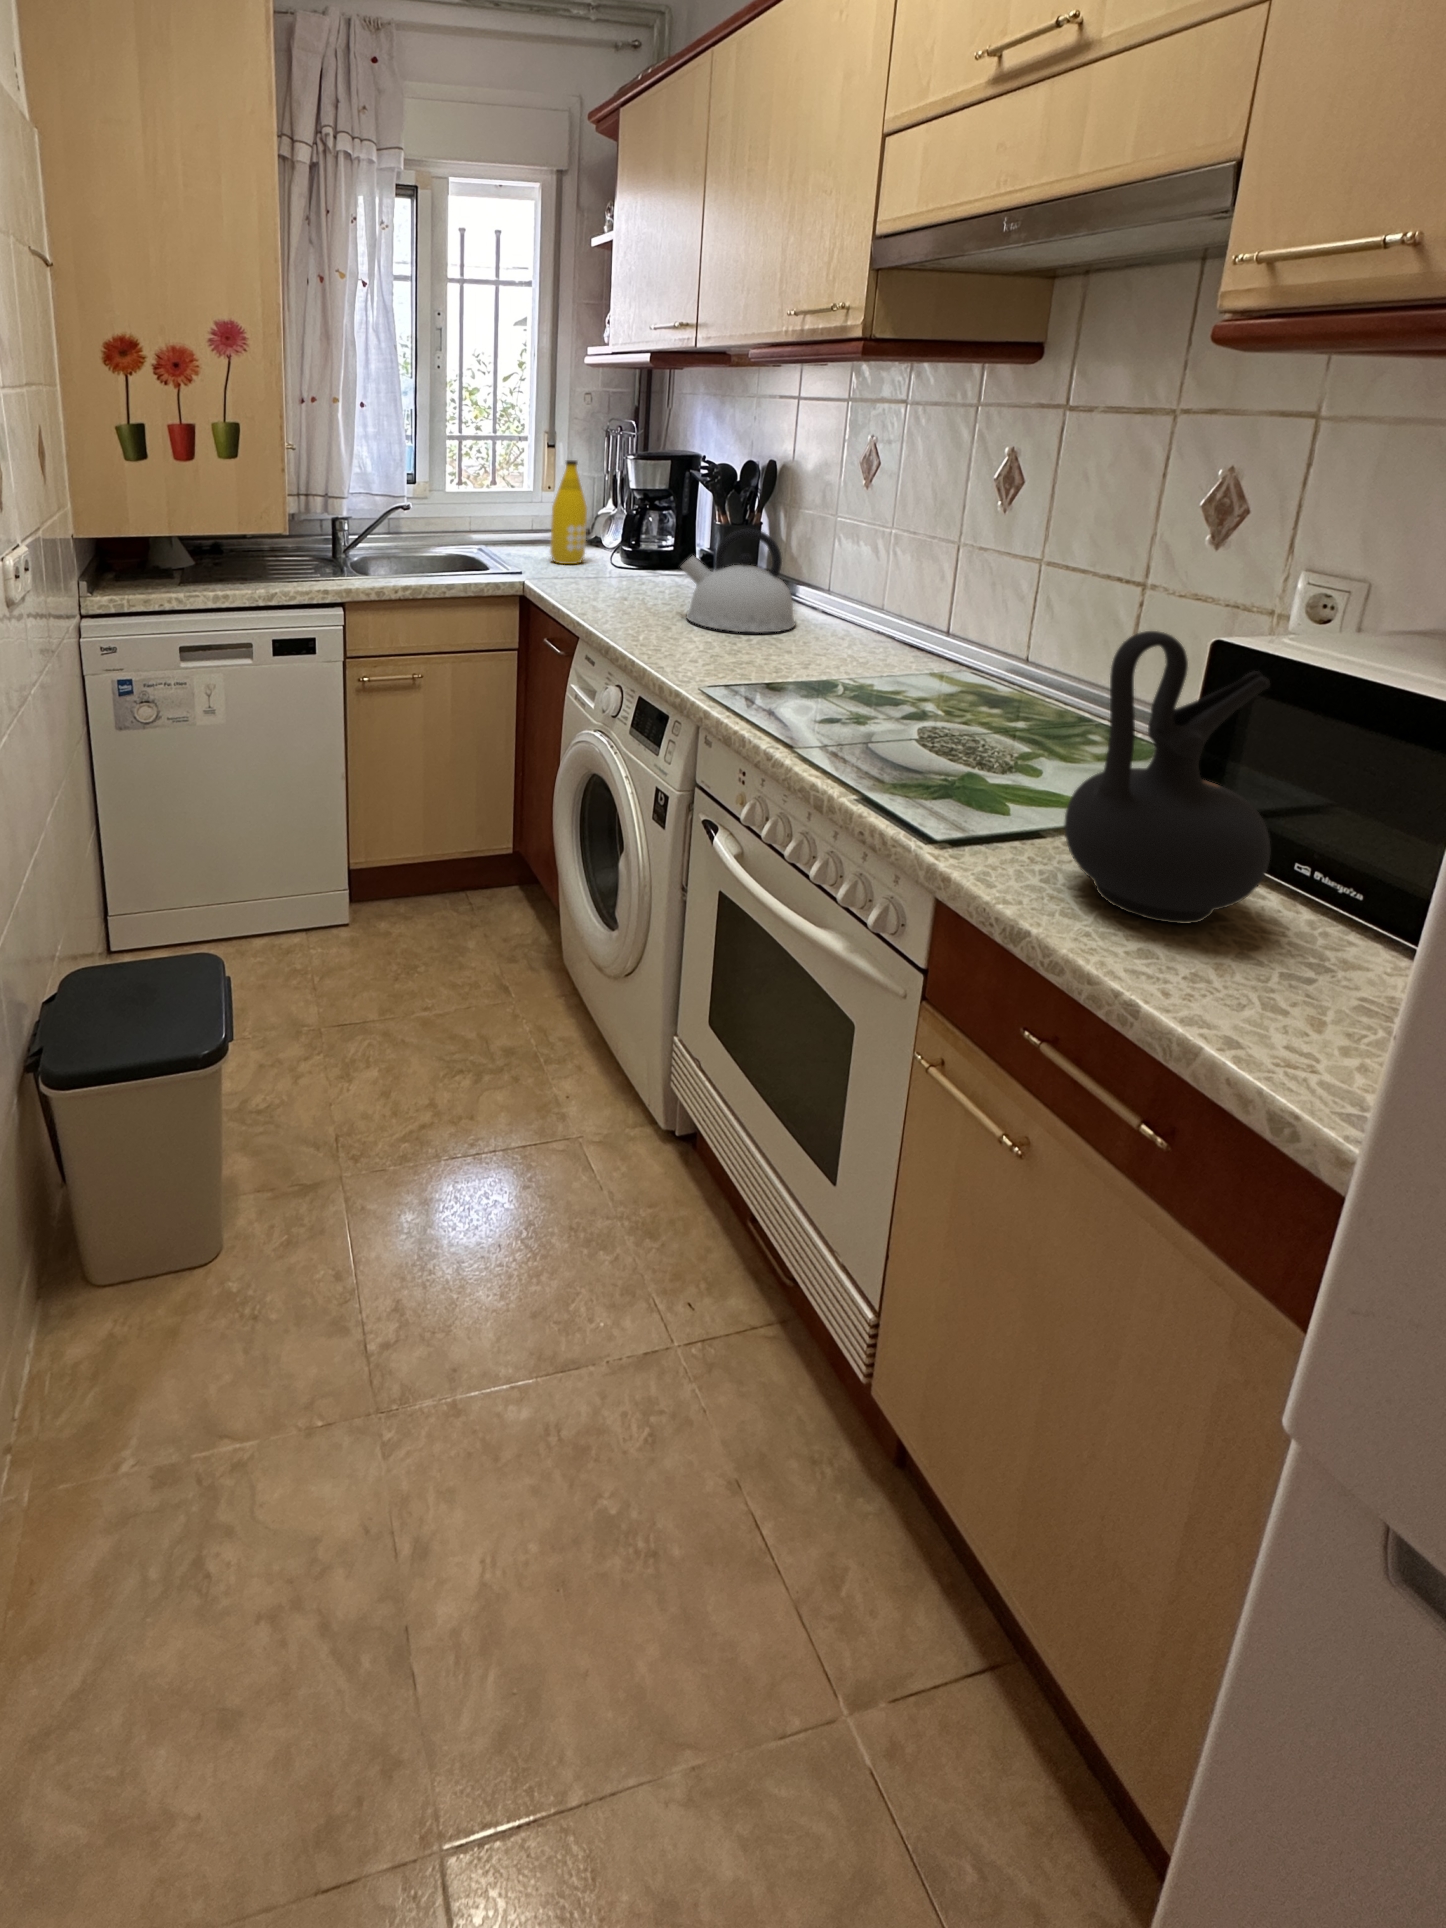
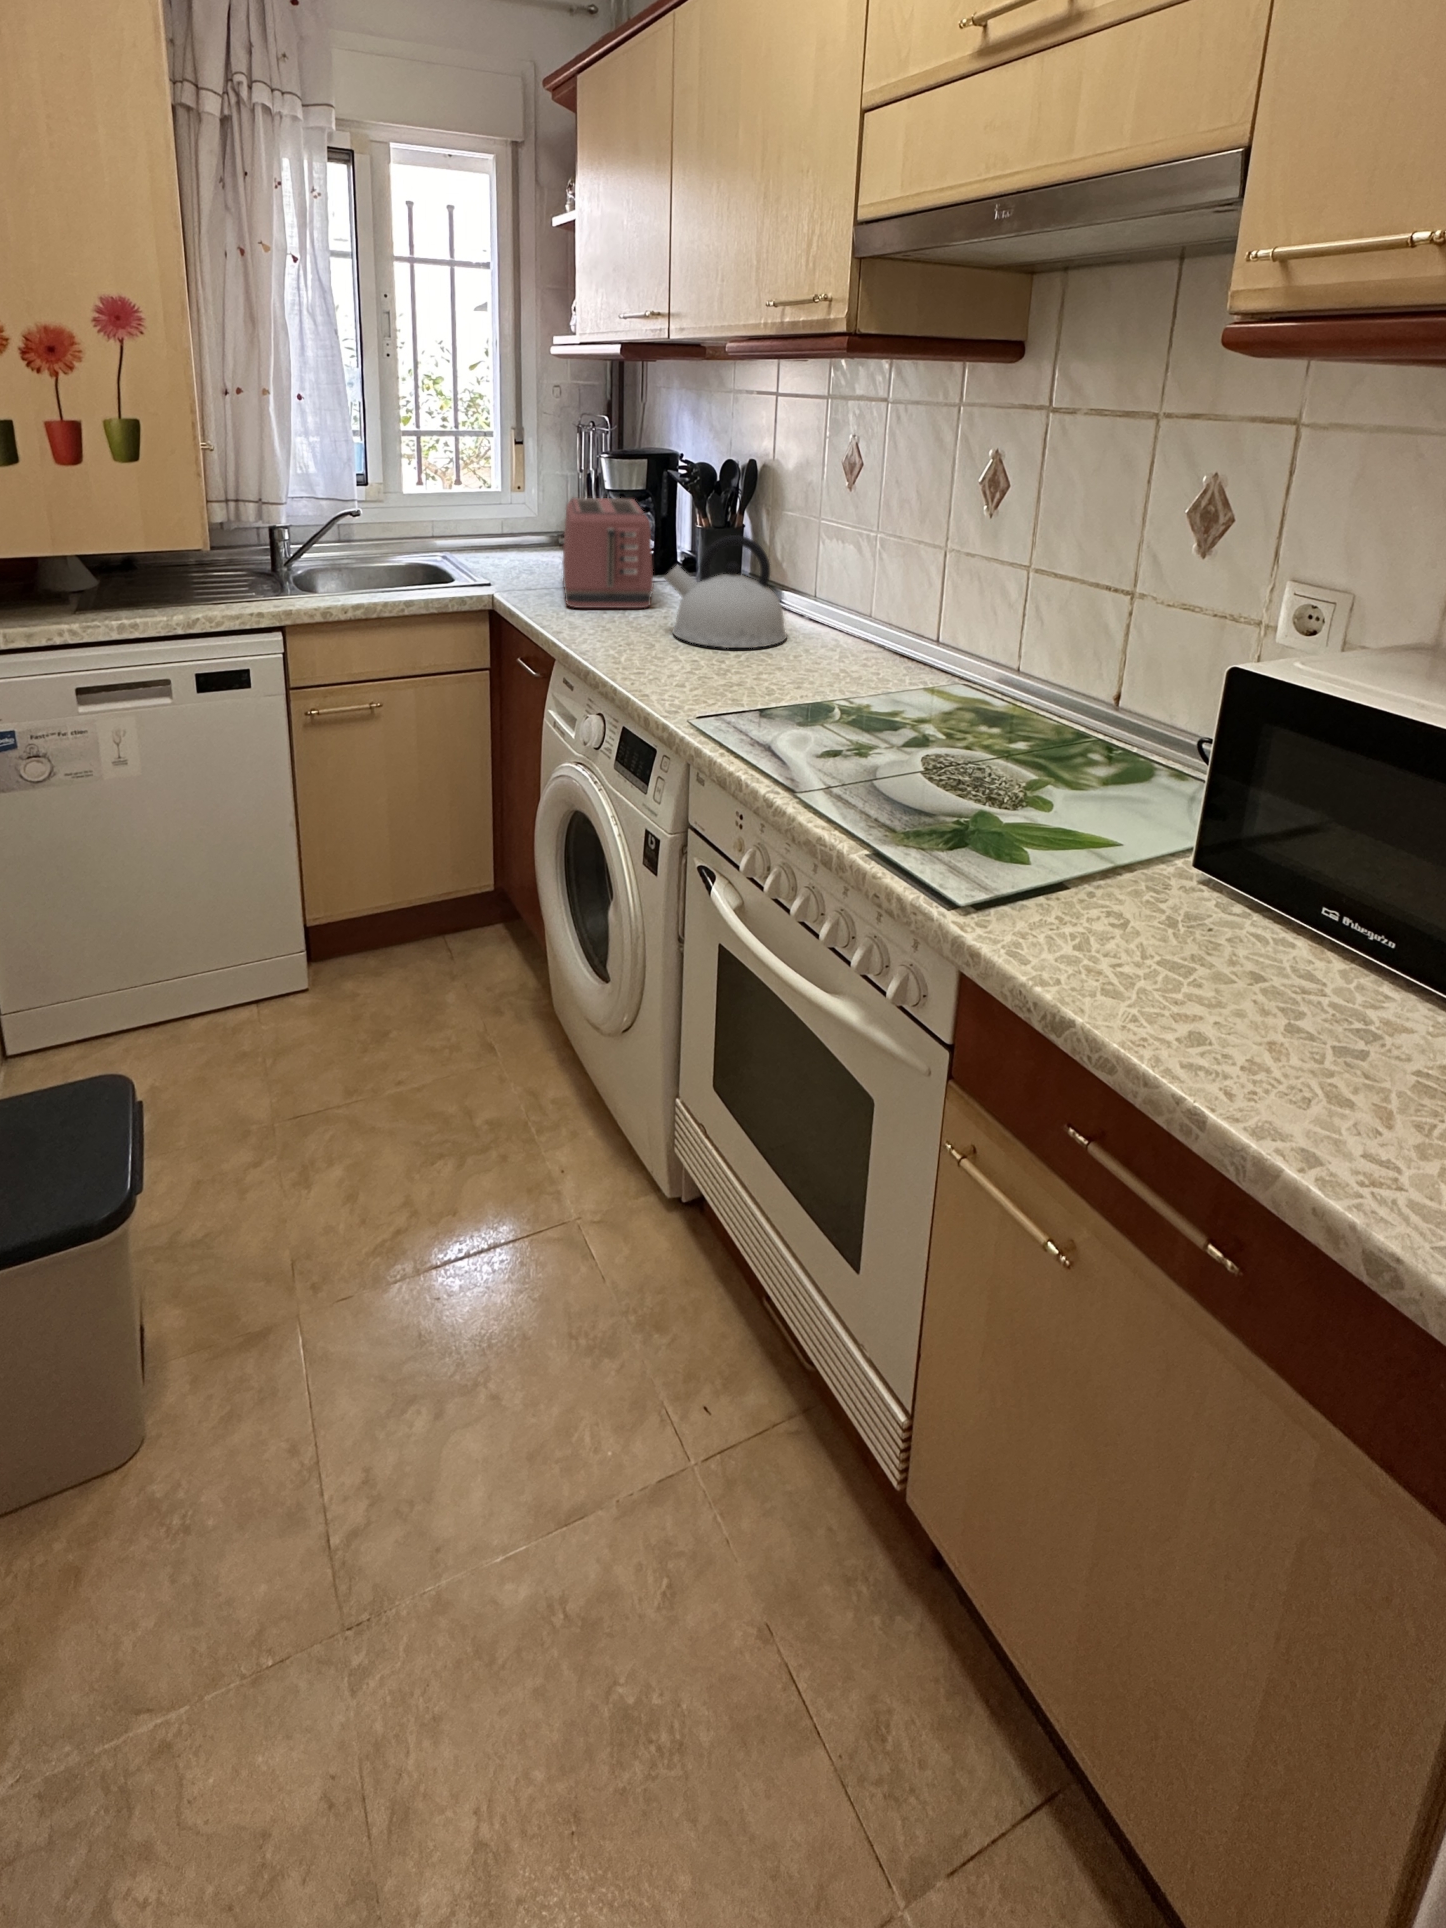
bottle: present [550,460,587,564] -> none [523,458,562,572]
toaster: none [586,495,670,596] -> present [562,498,653,608]
ceramic jug: present [1064,631,1271,924] -> none [1097,673,1309,991]

